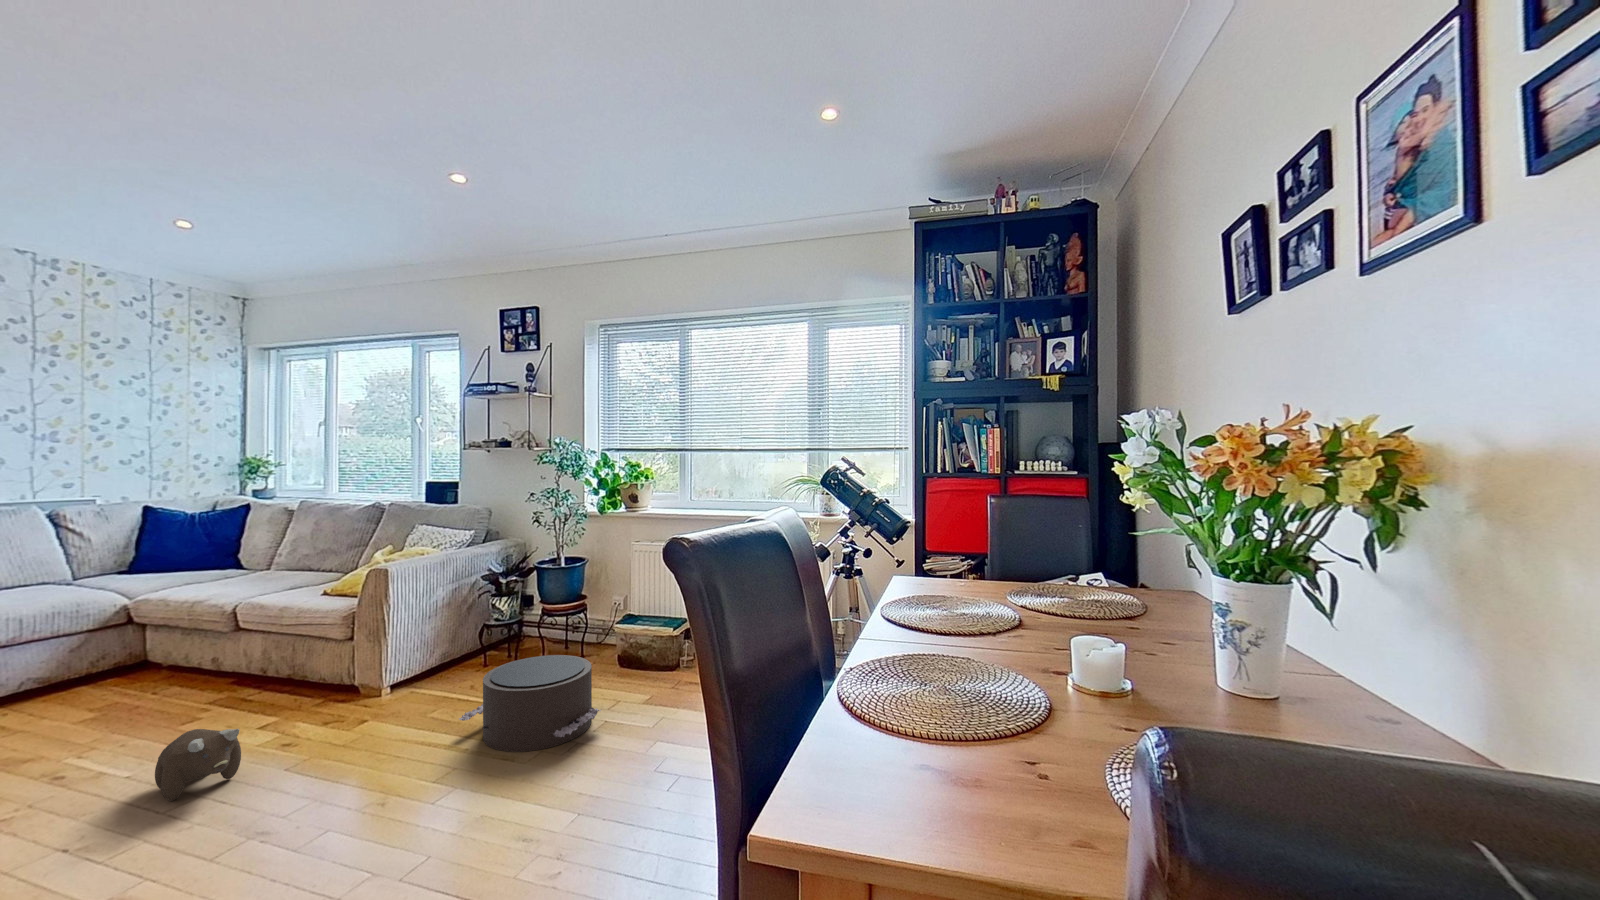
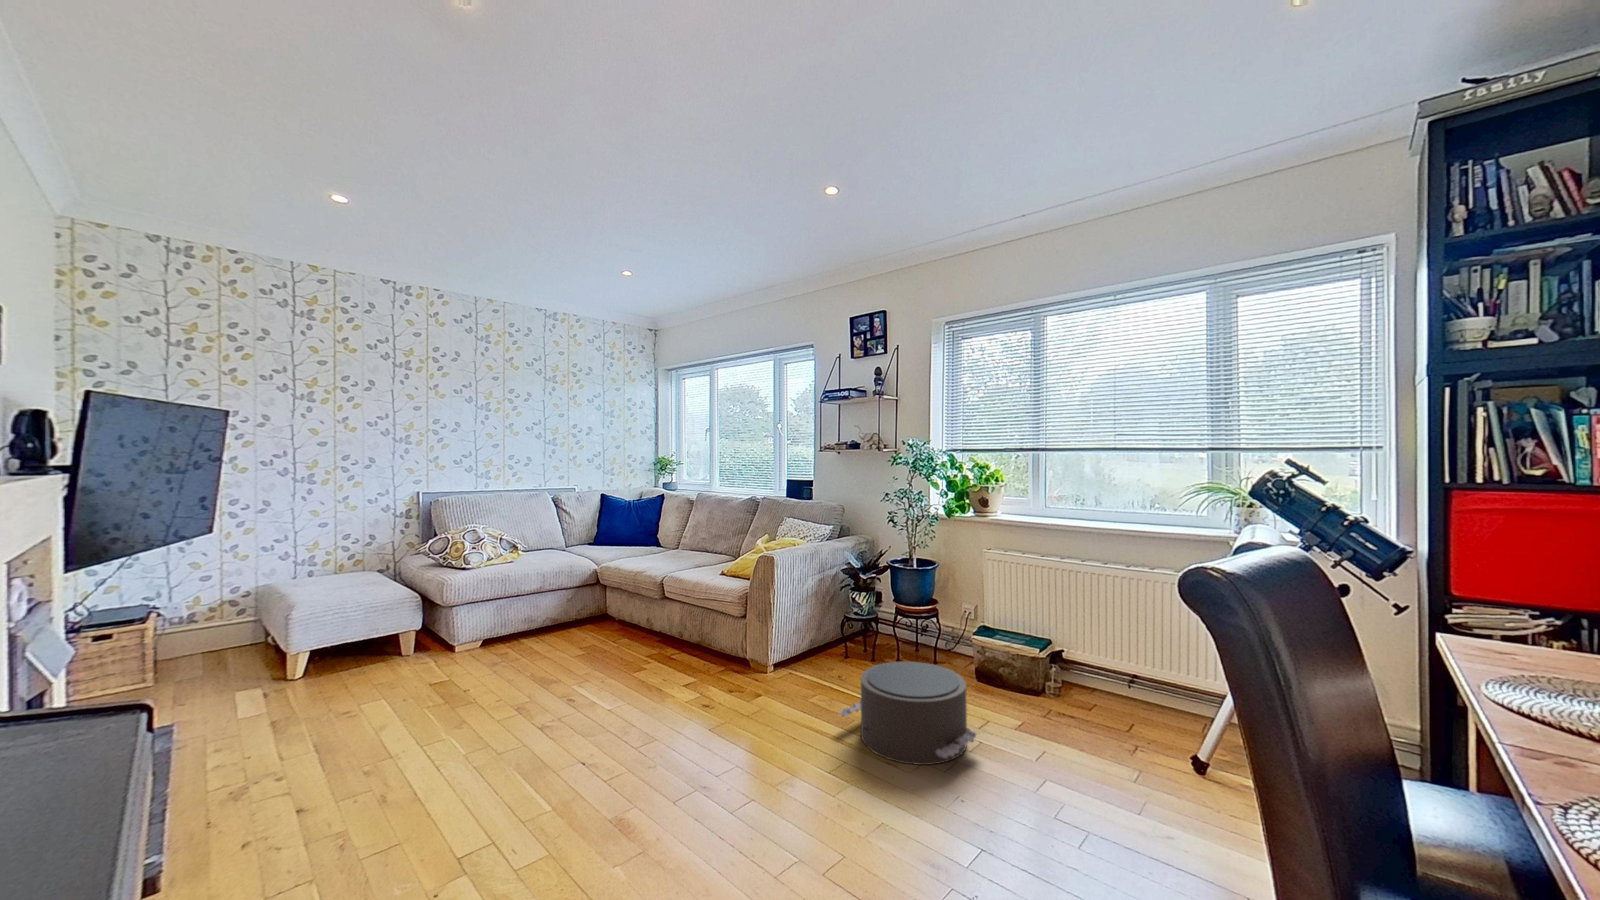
plush toy: present [155,729,241,801] -> none [621,685,676,743]

